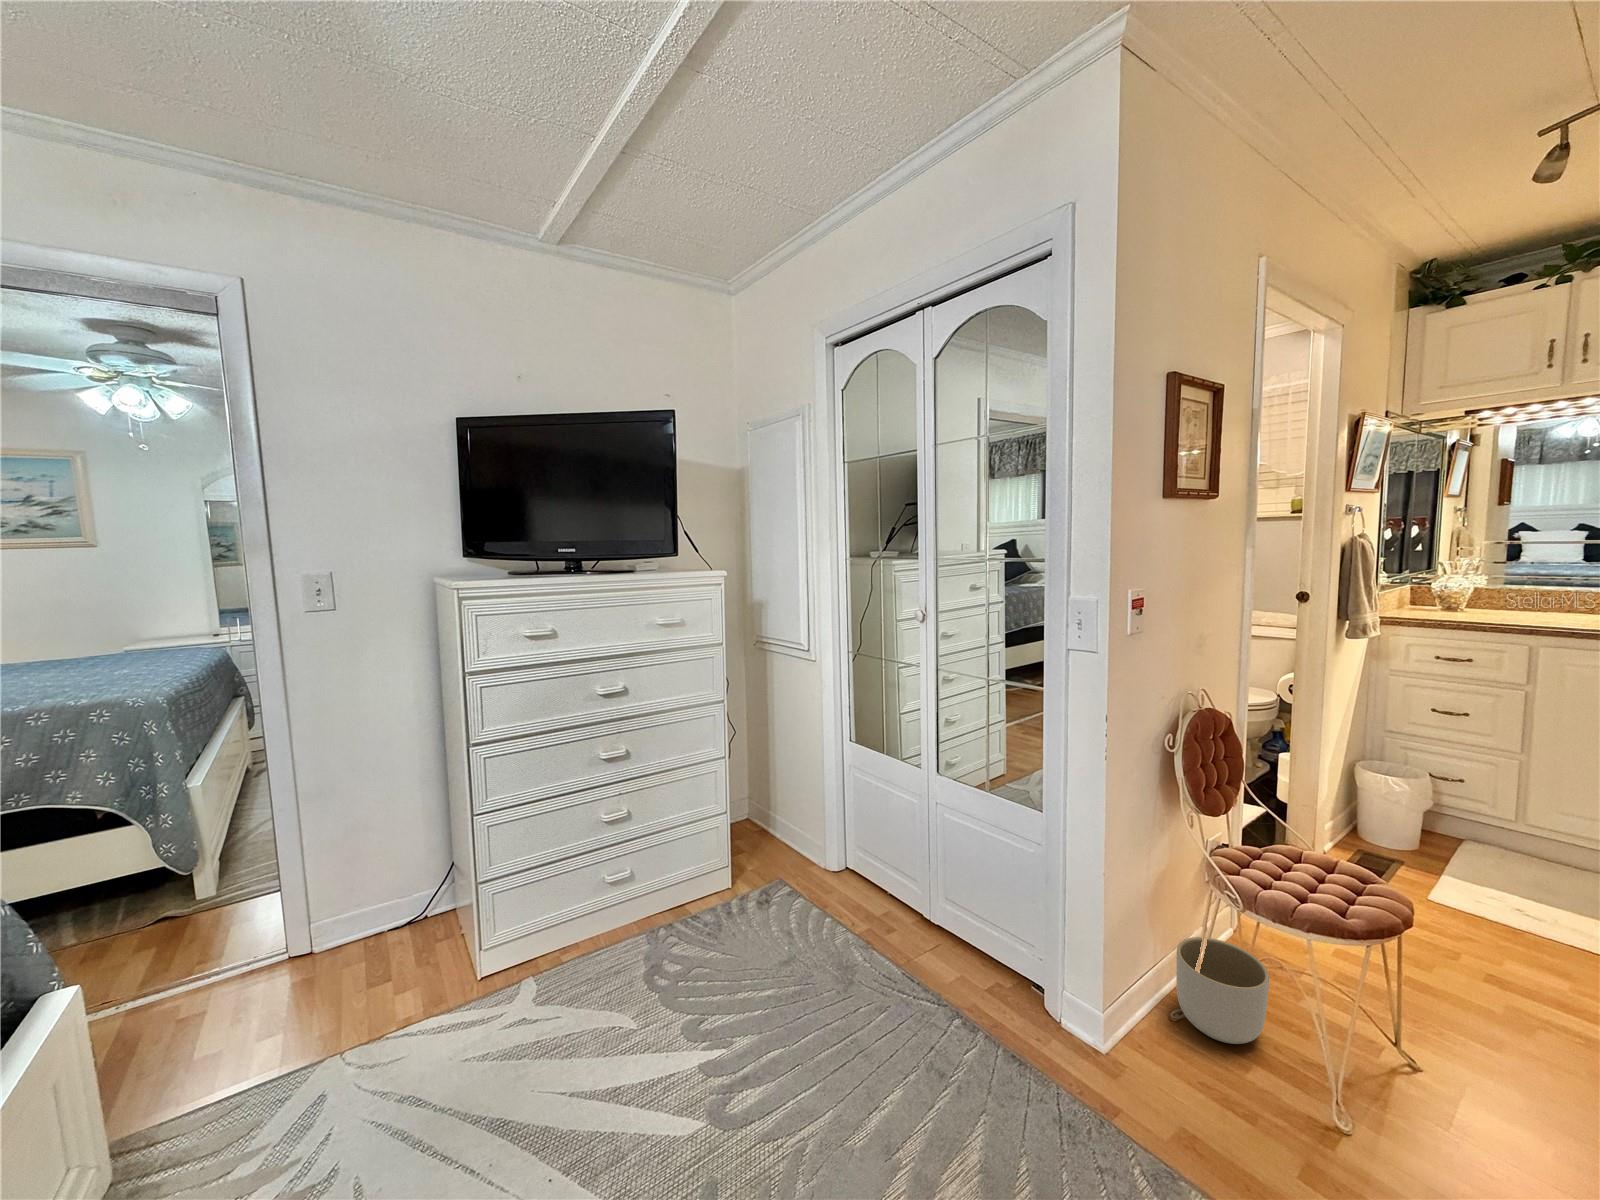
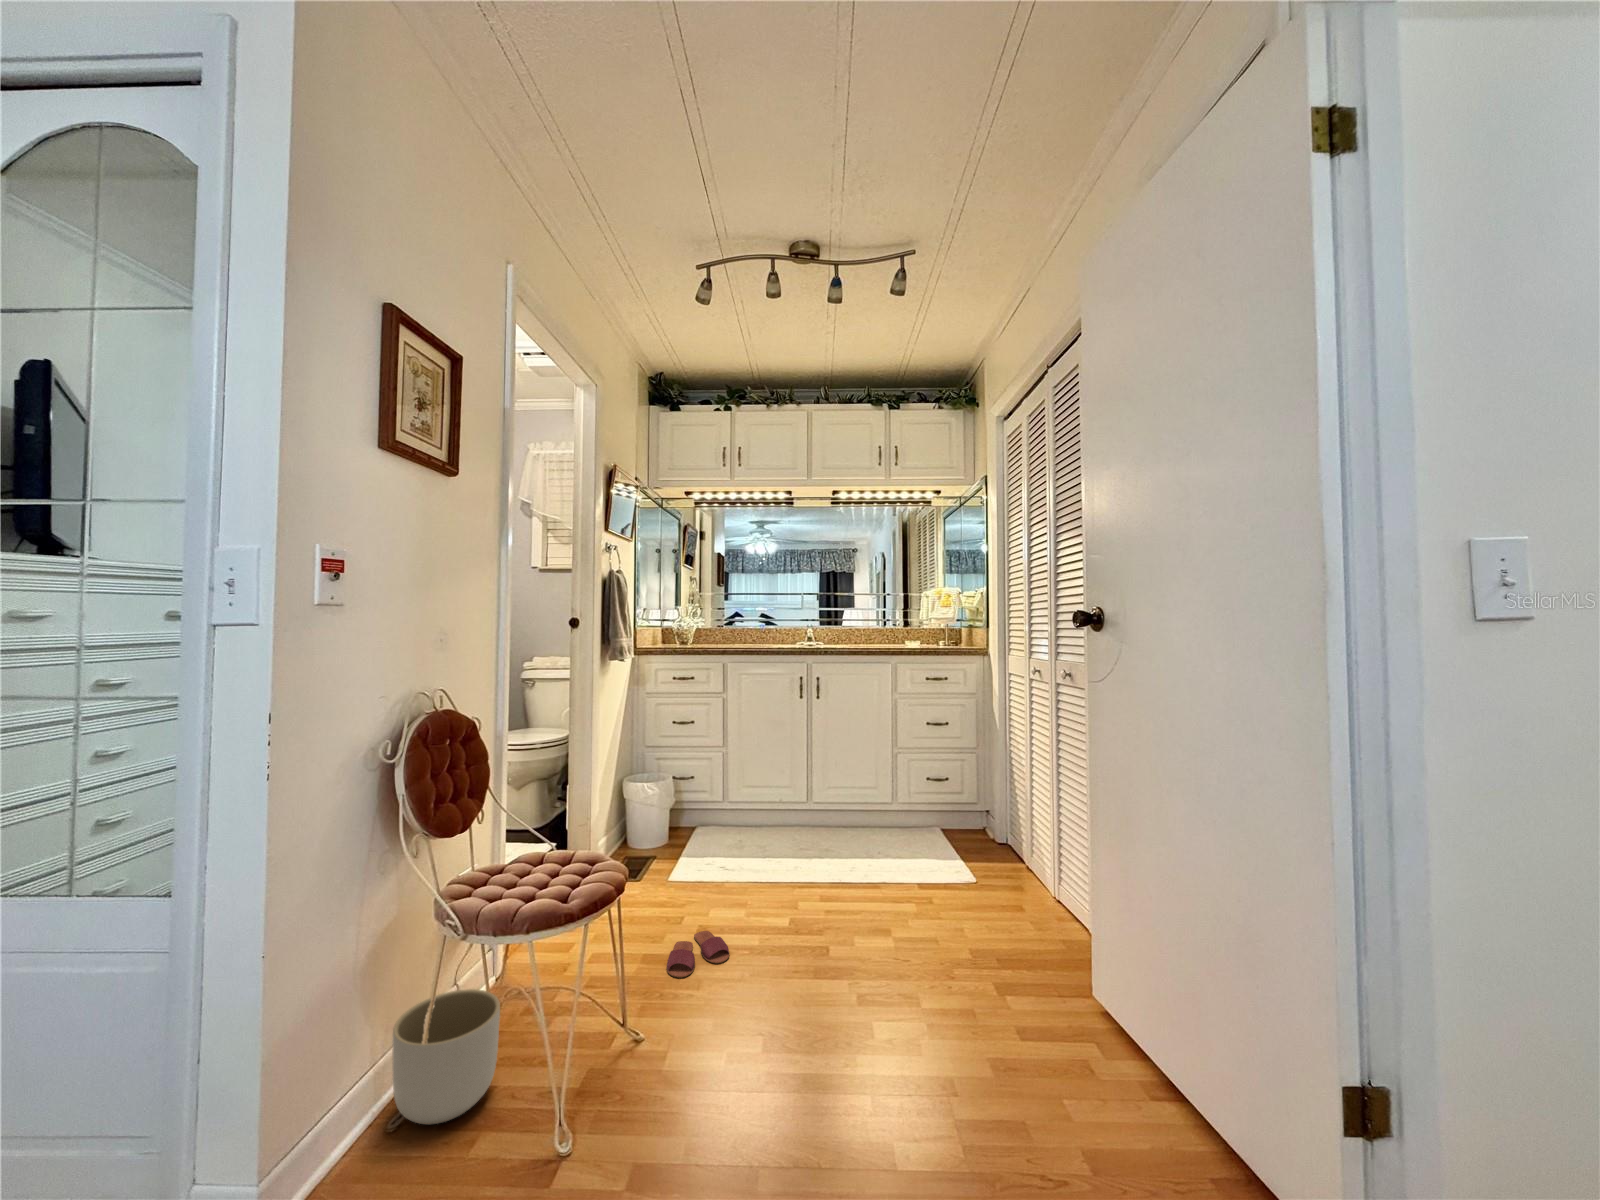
slippers: none [1448,982,1553,1039] -> present [667,931,729,978]

